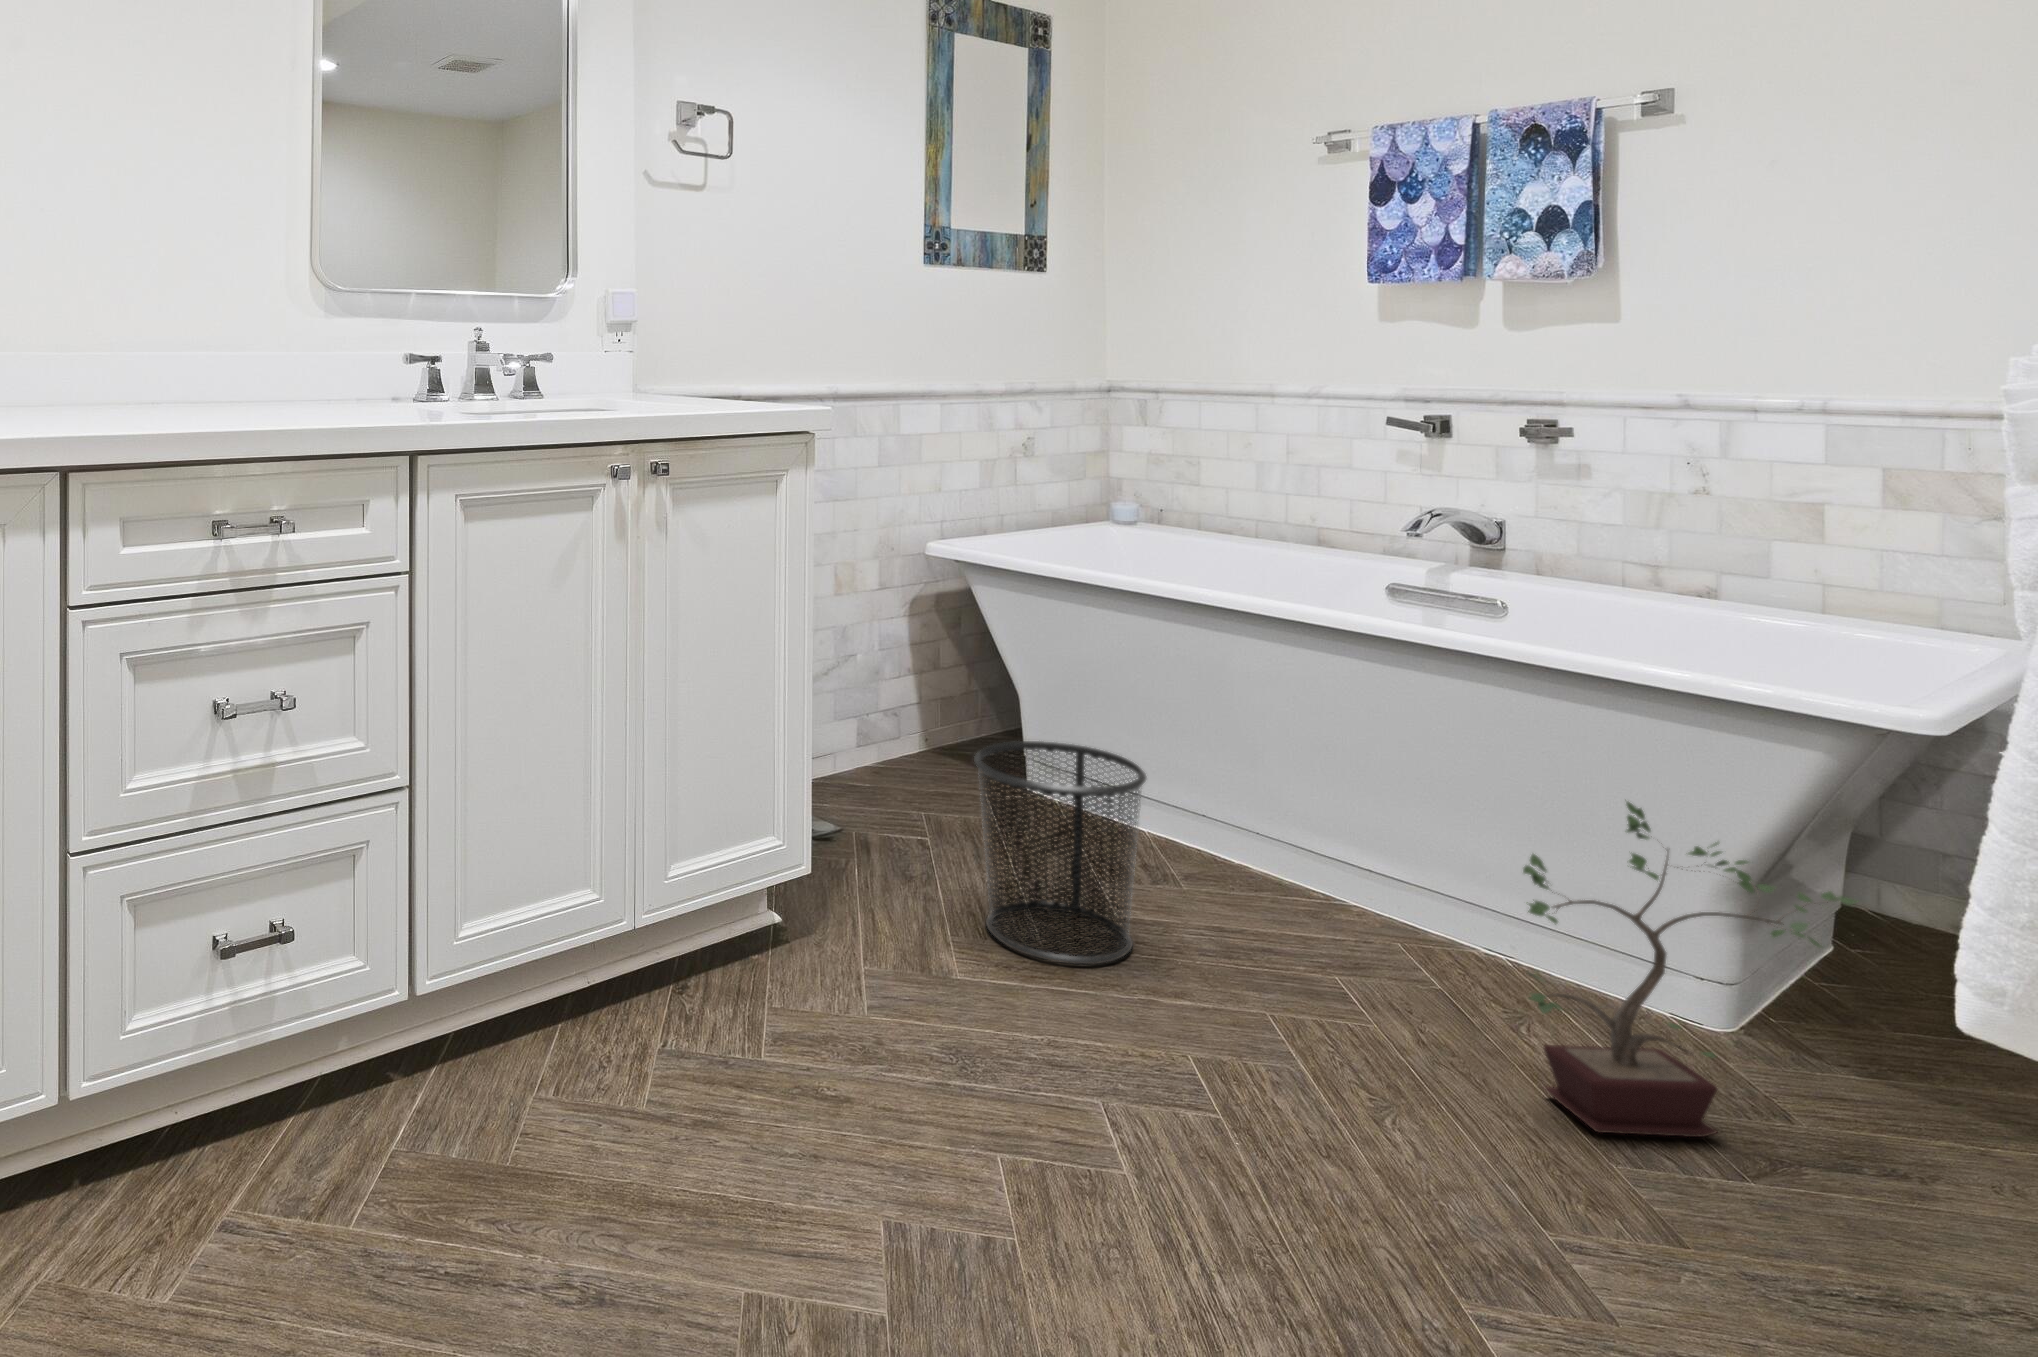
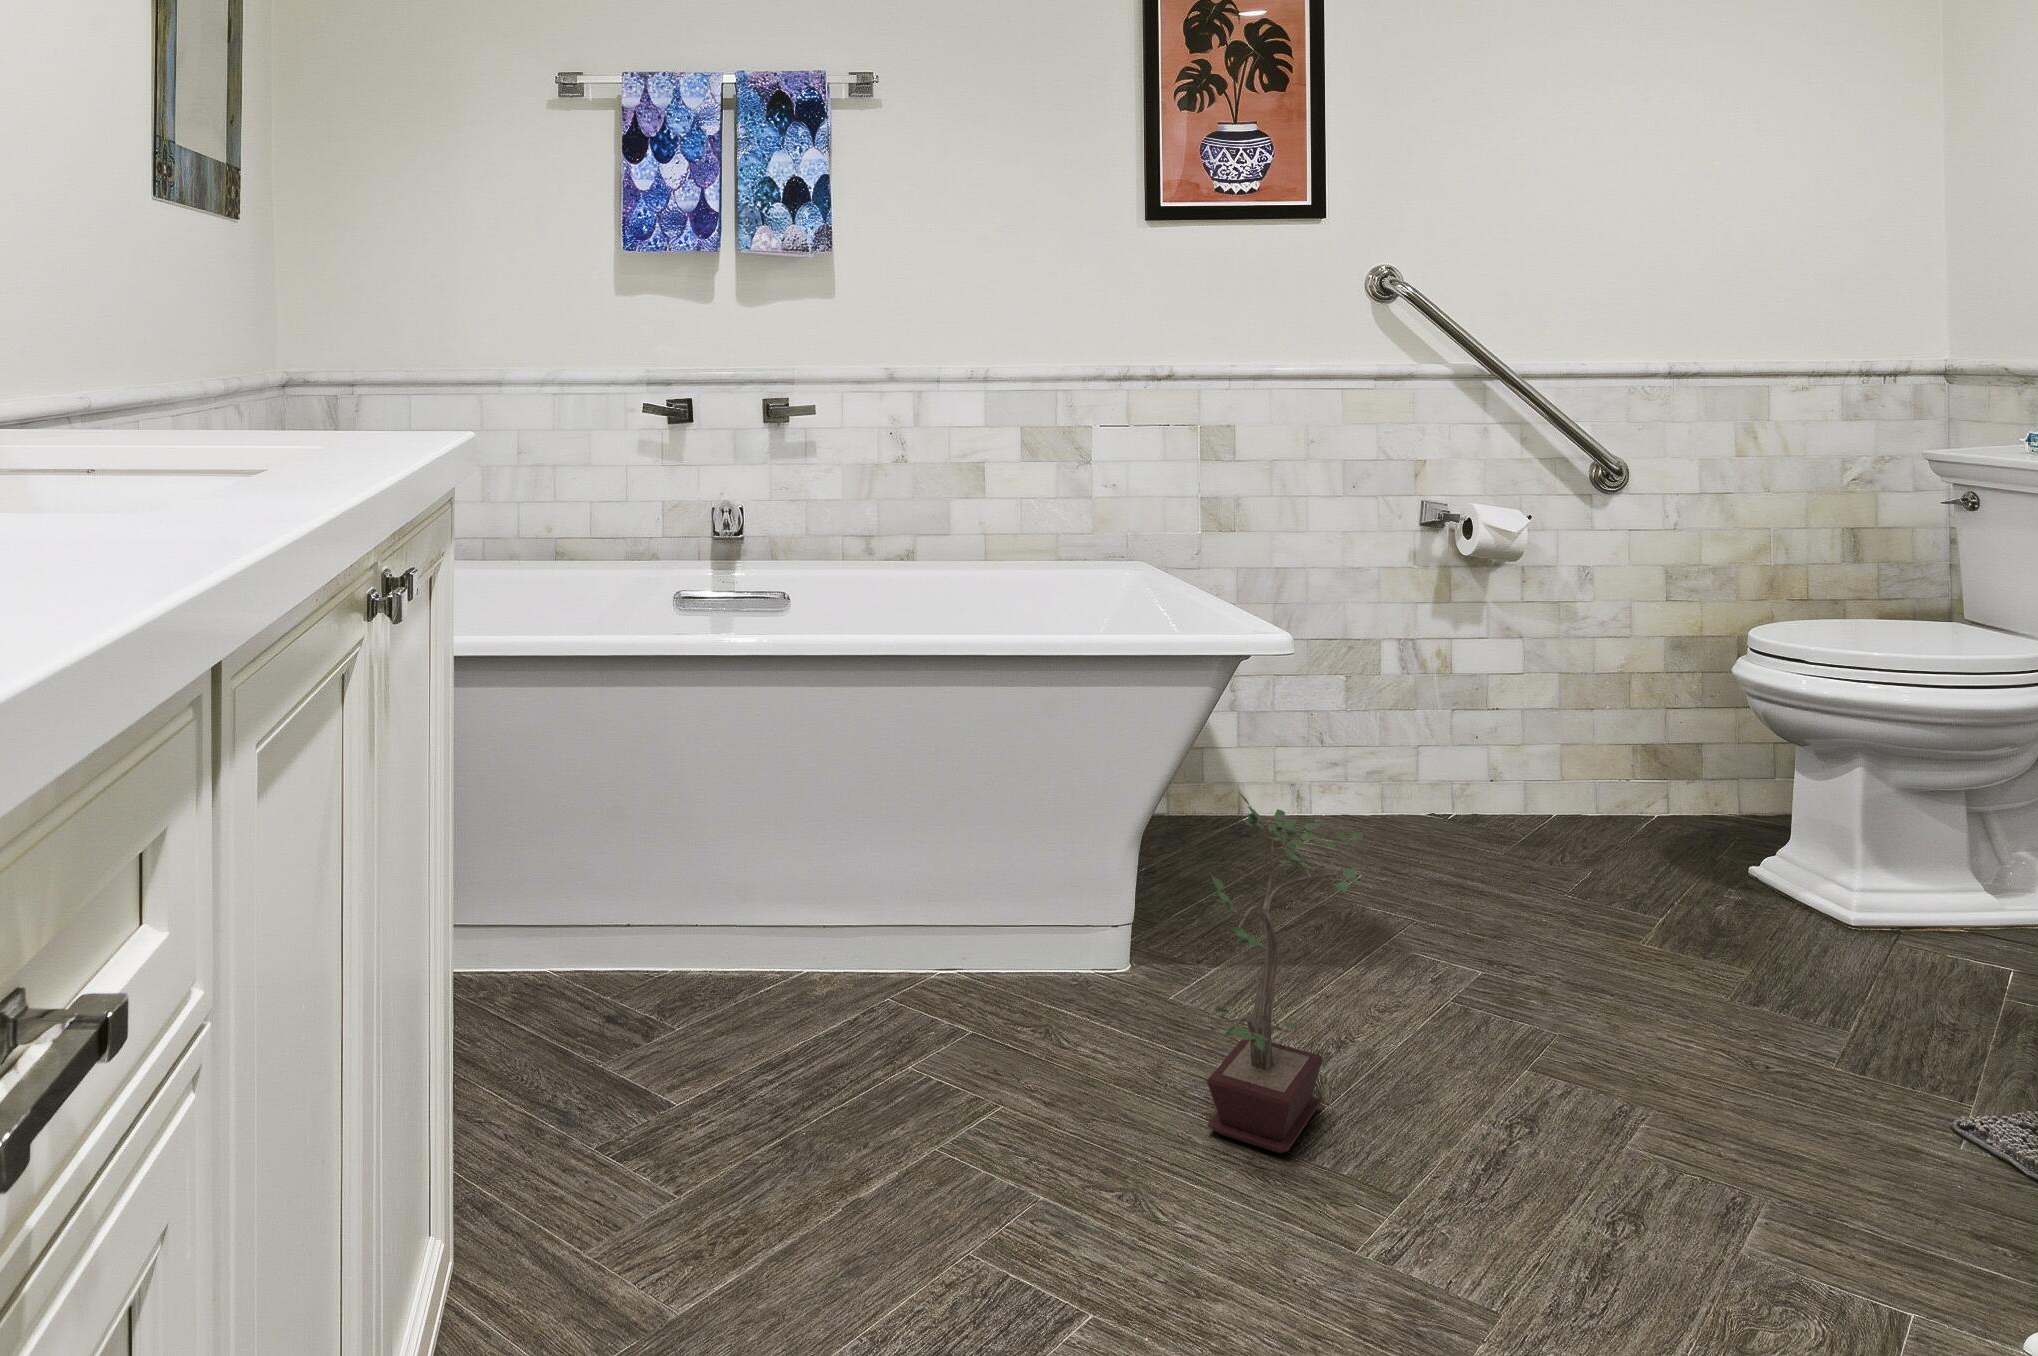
waste bin: present [974,741,1146,964] -> none [556,889,791,1235]

